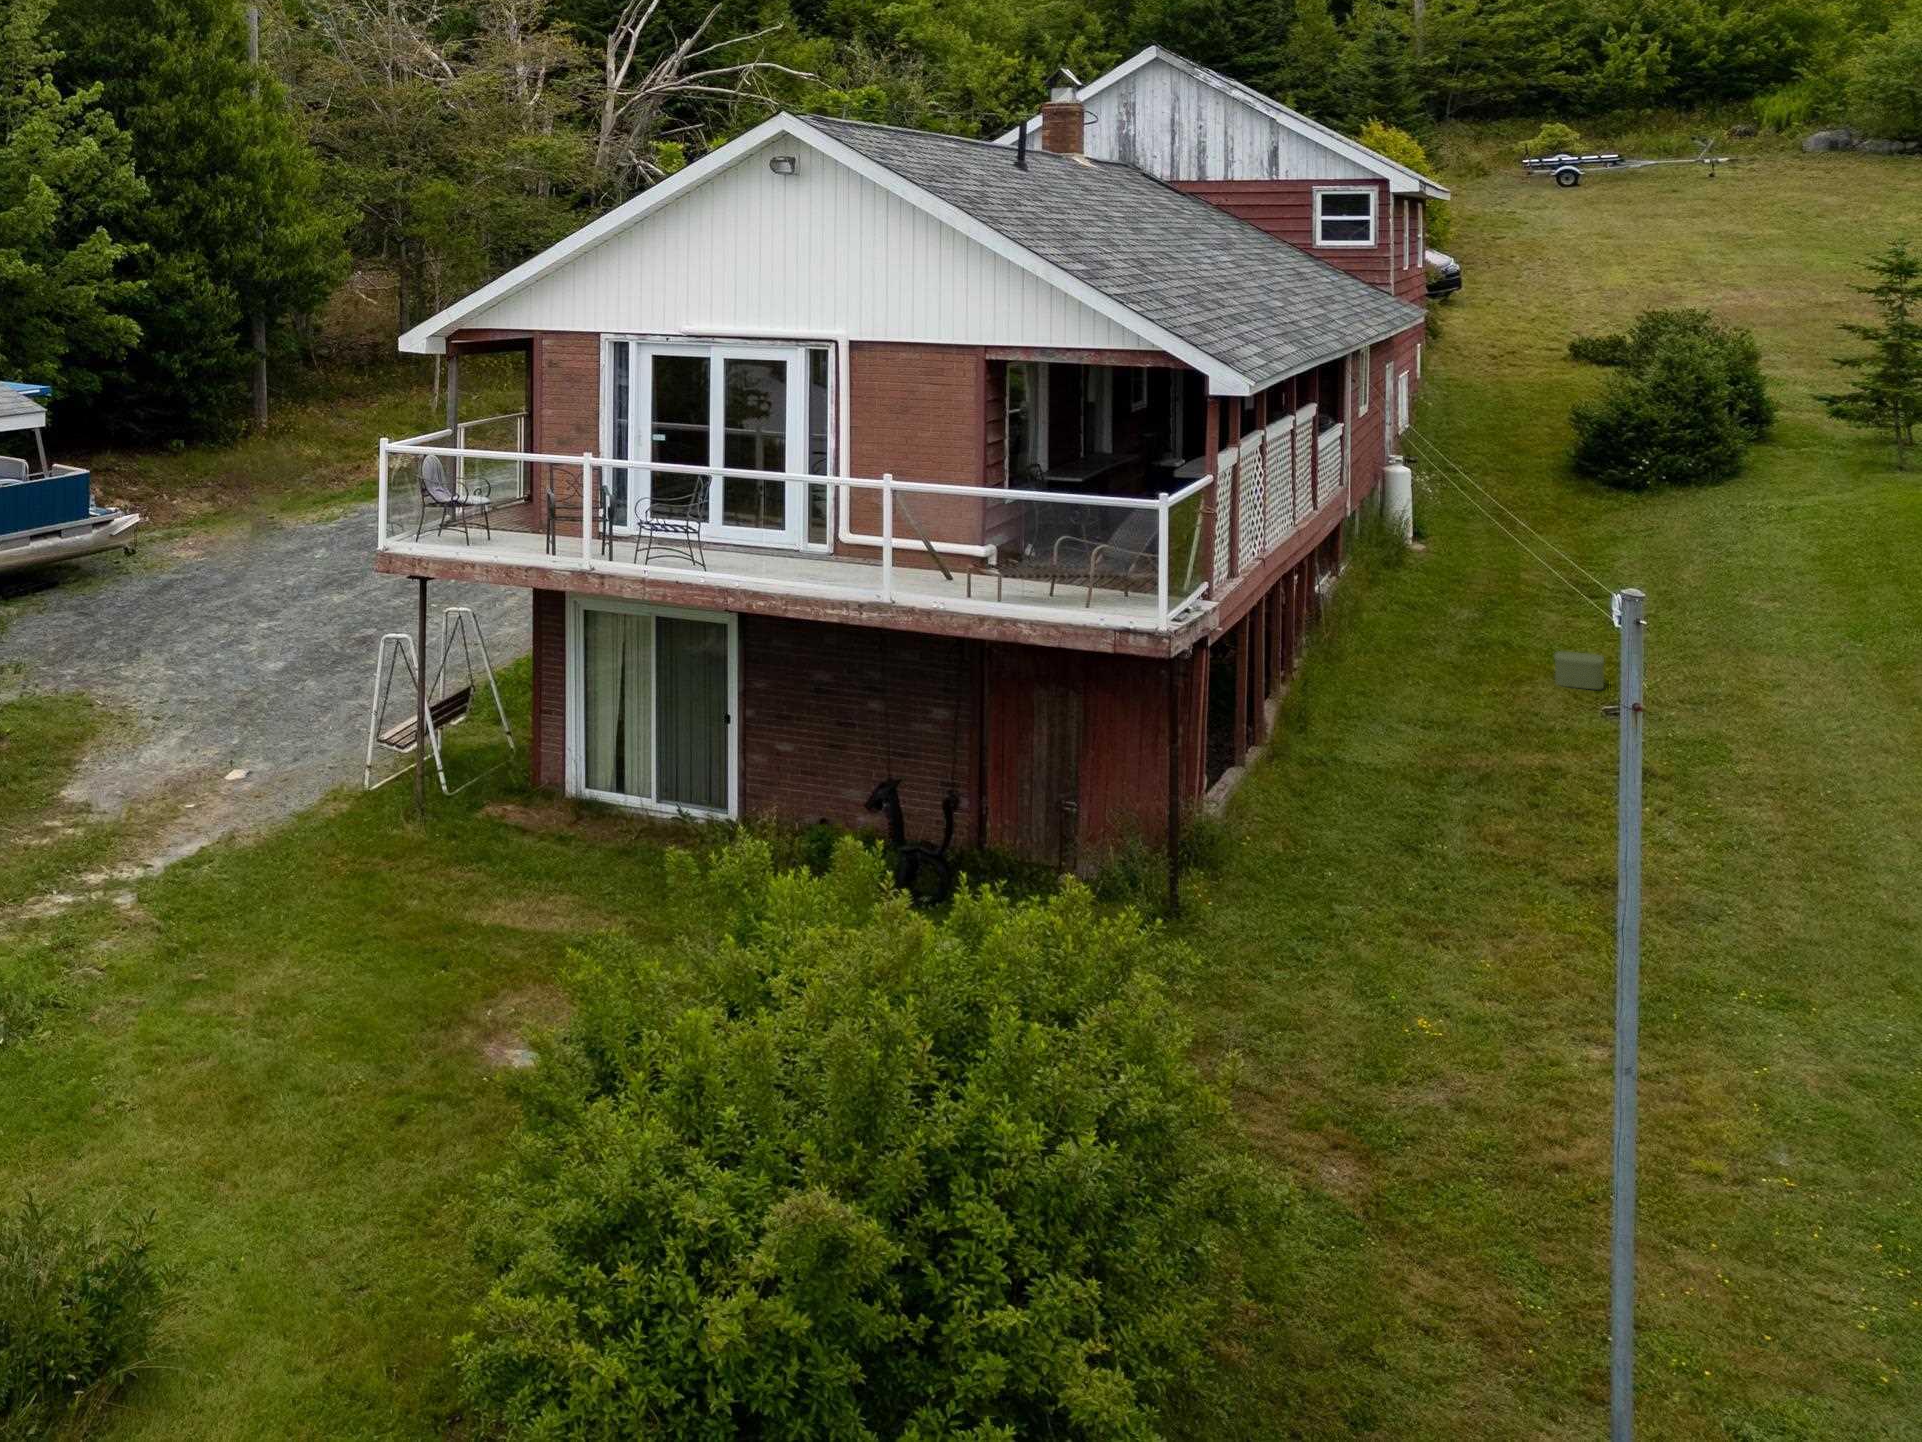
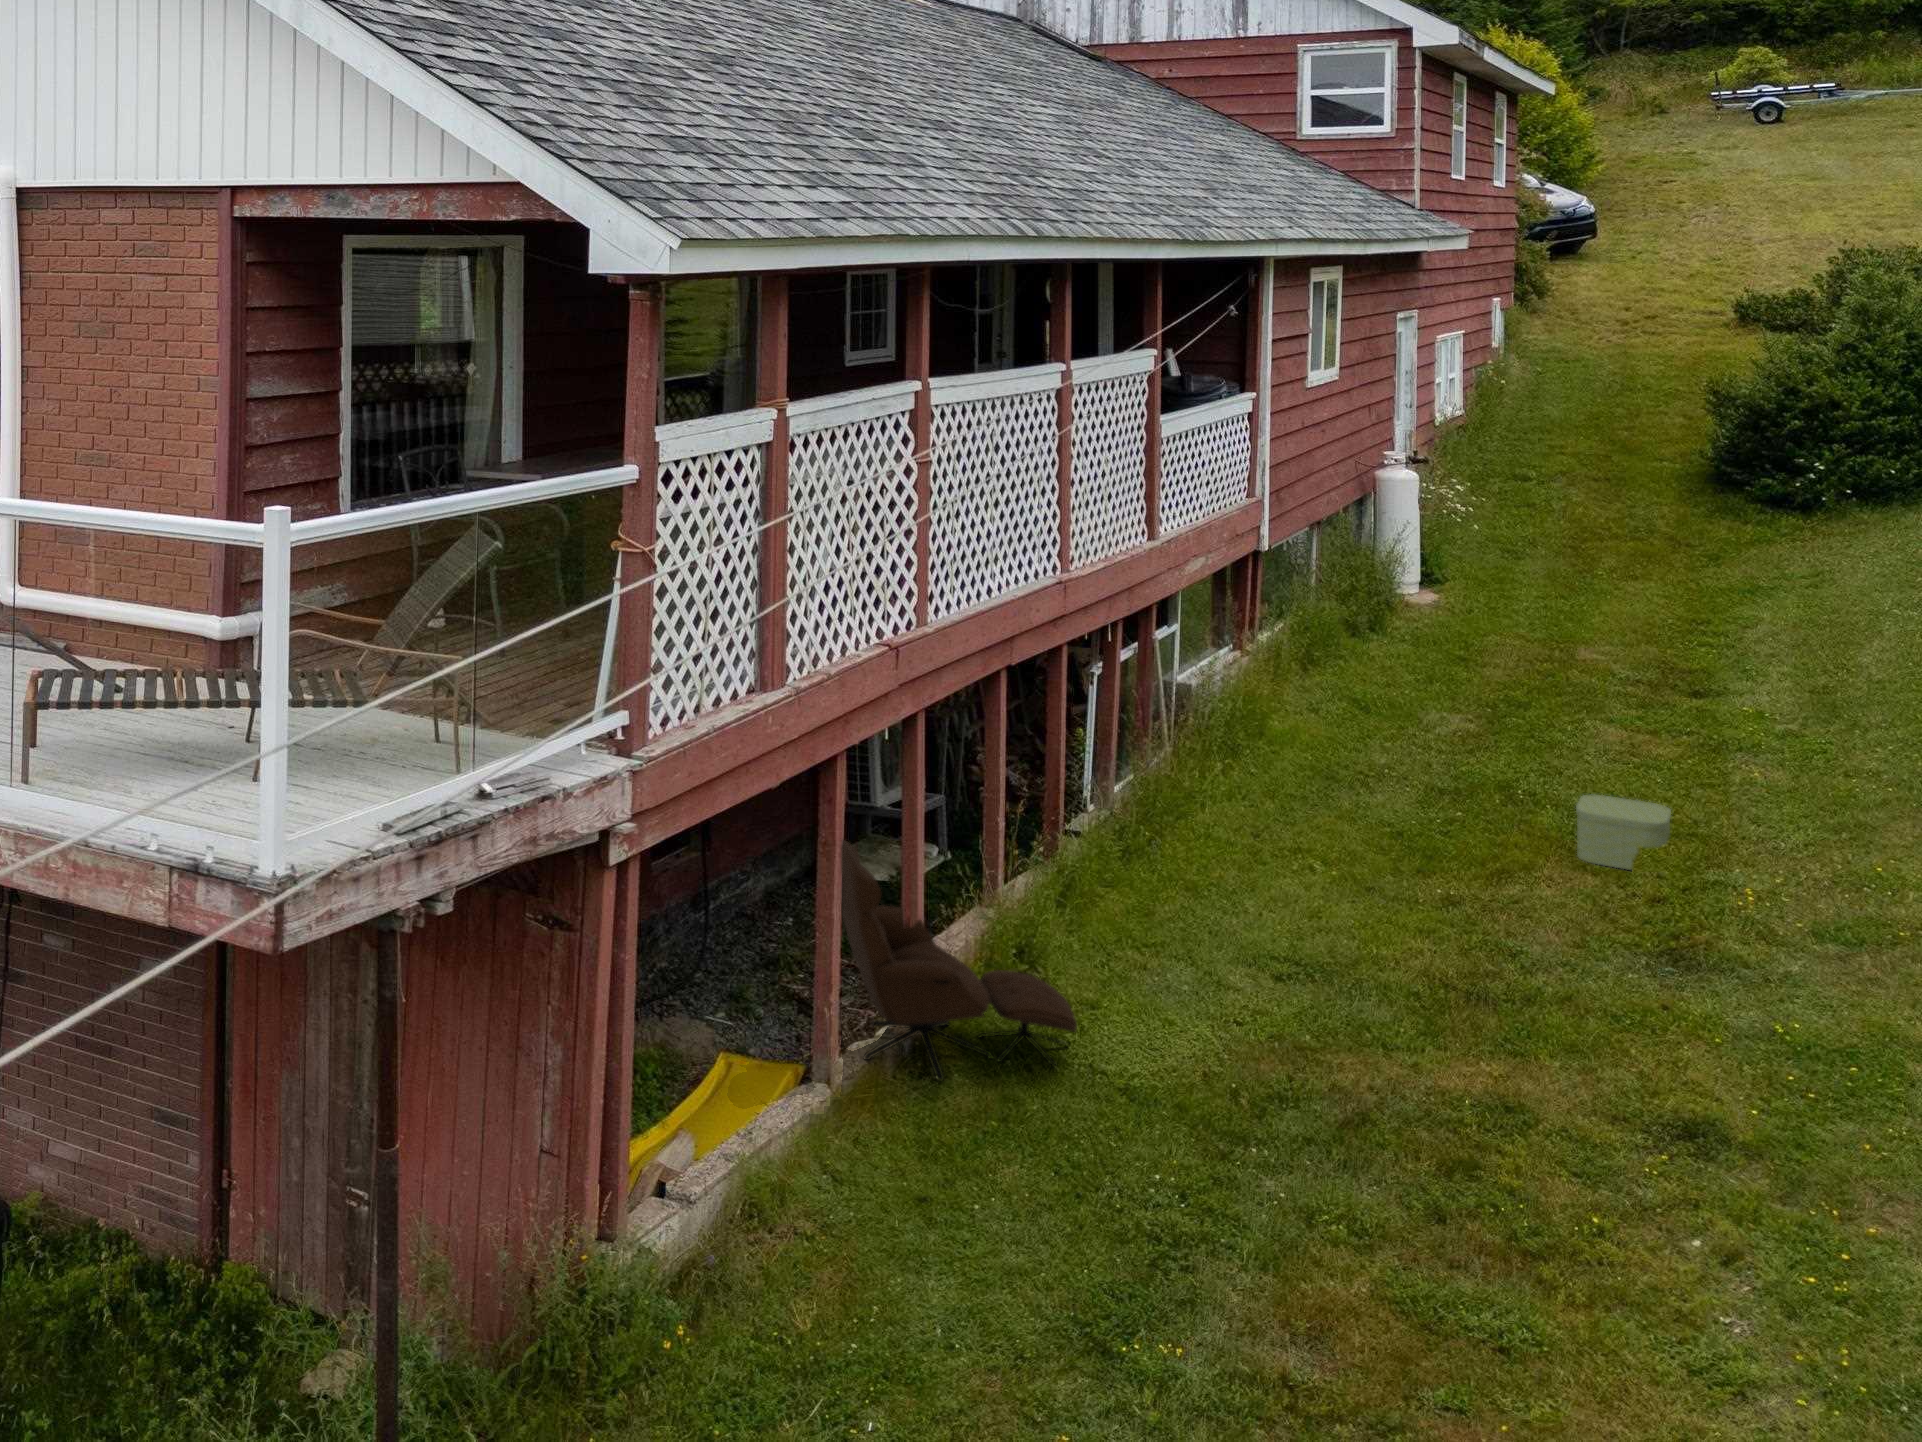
lounge chair: none [1230,671,1360,782] -> present [841,840,1077,1081]

